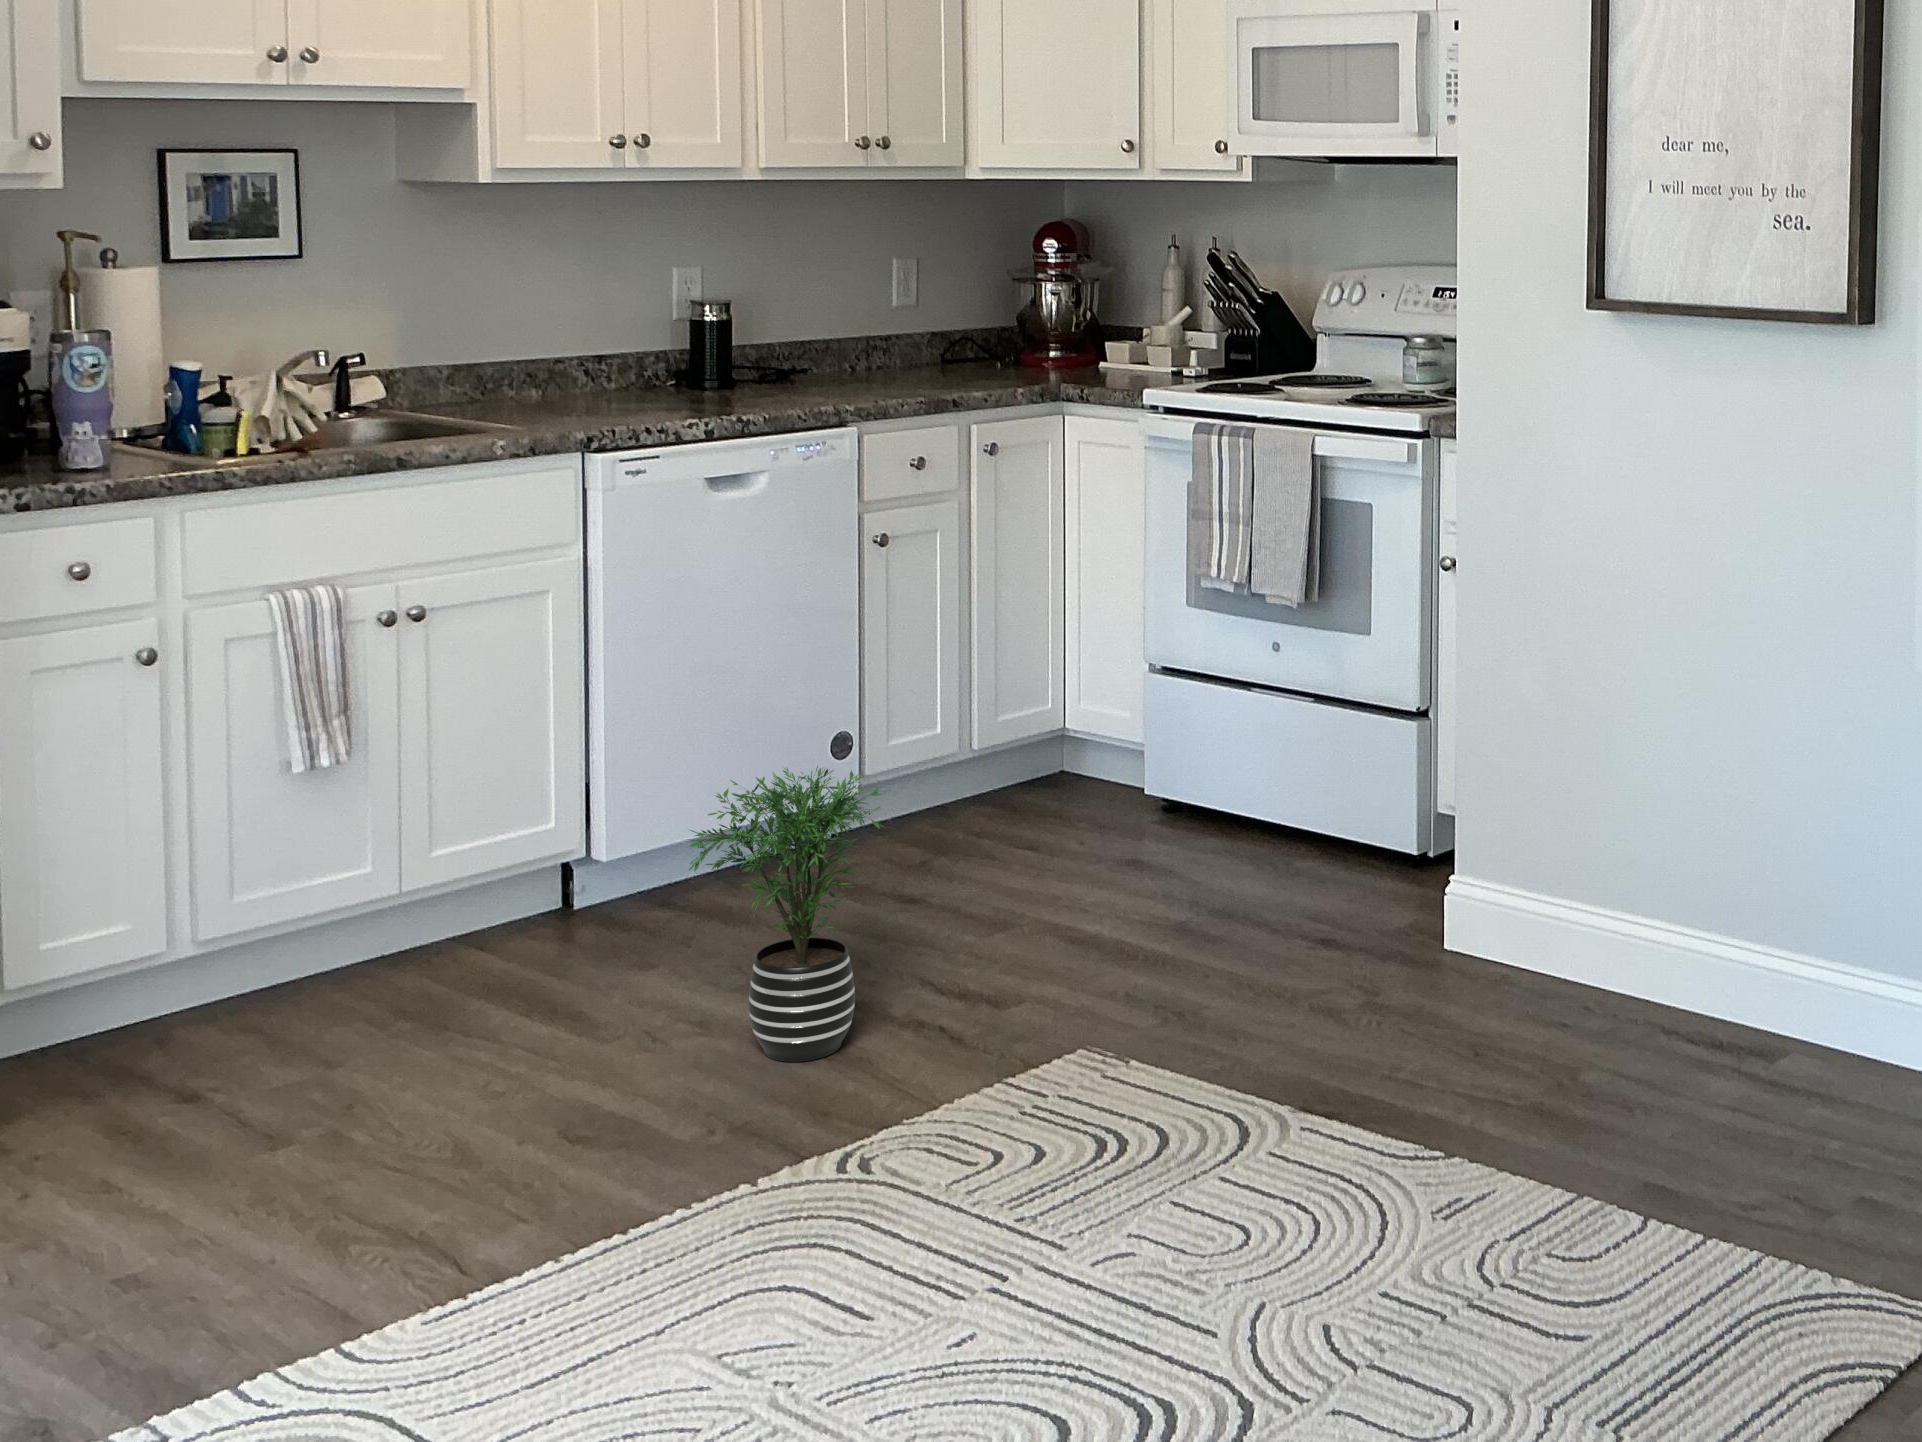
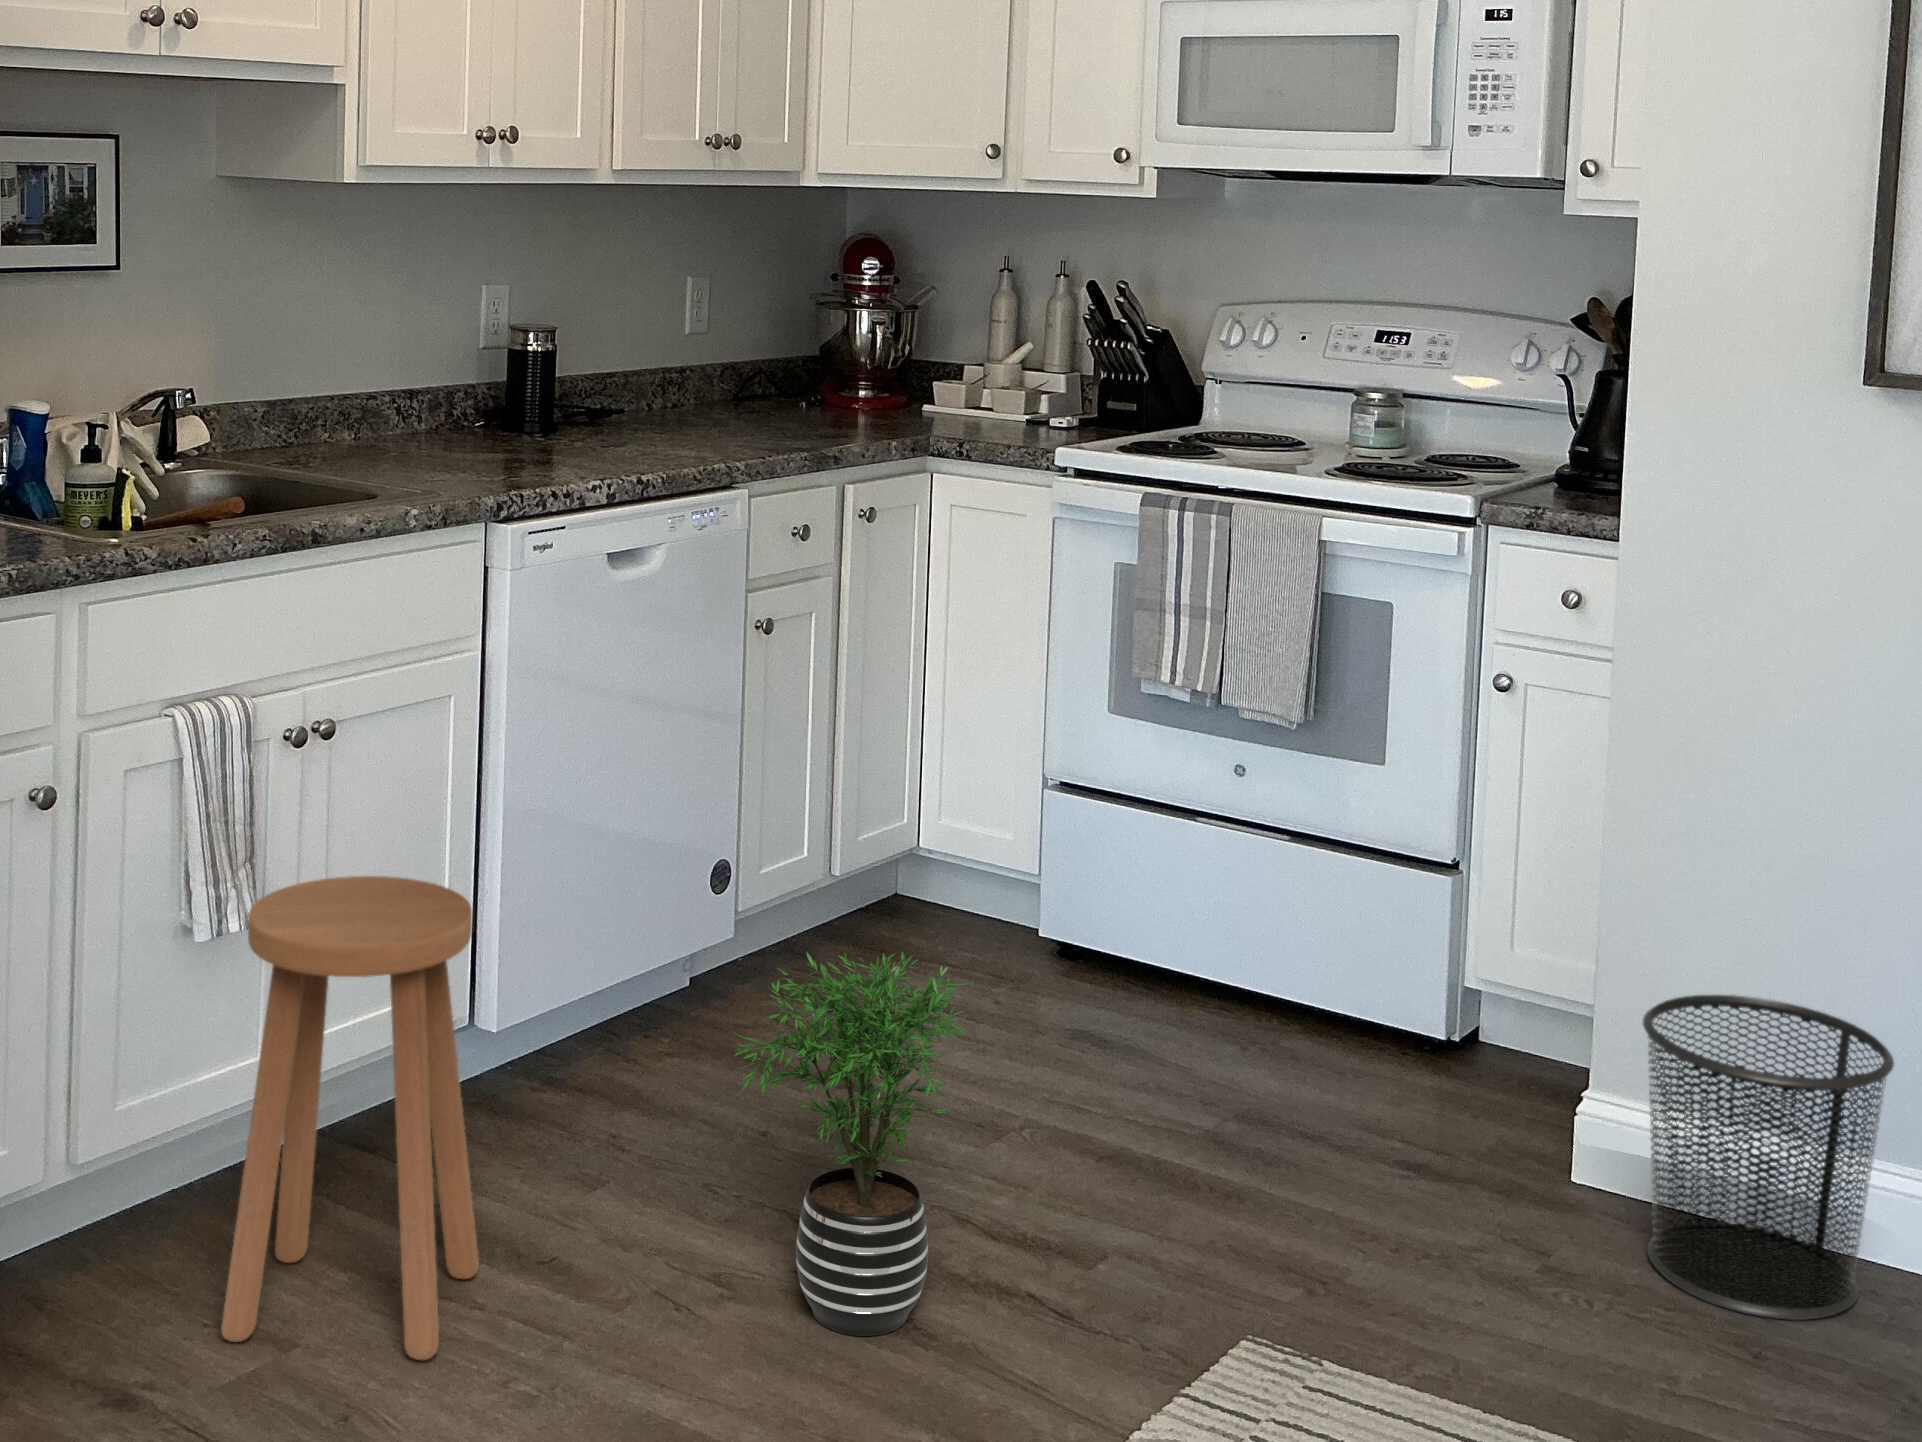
stool: none [282,720,515,1083] -> present [221,876,479,1360]
waste bin: none [1452,795,1634,1037] -> present [1643,995,1894,1320]

